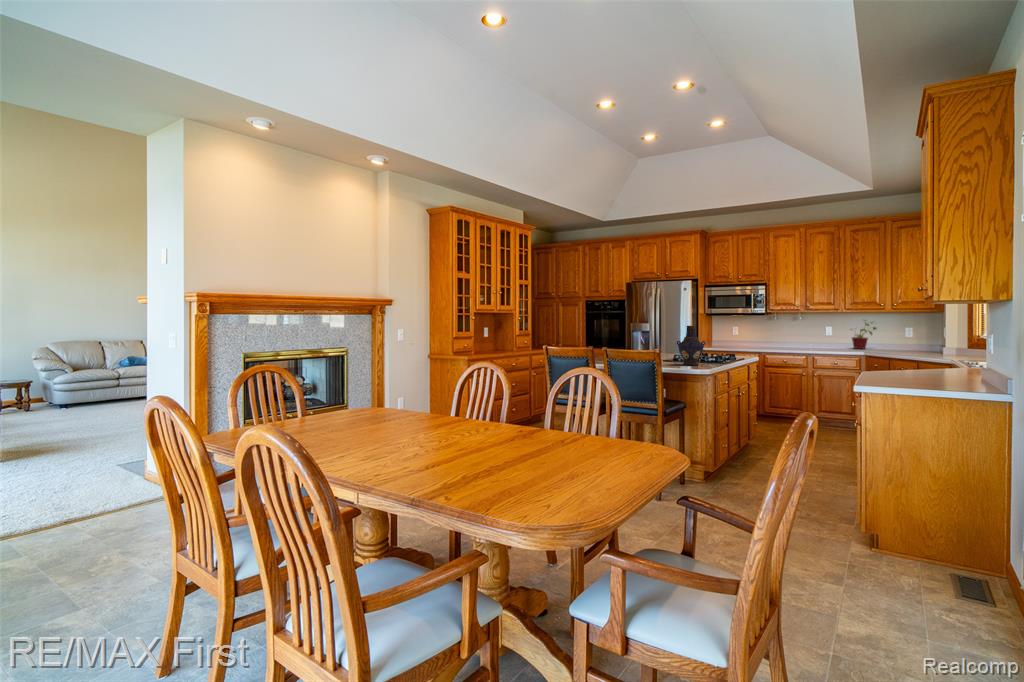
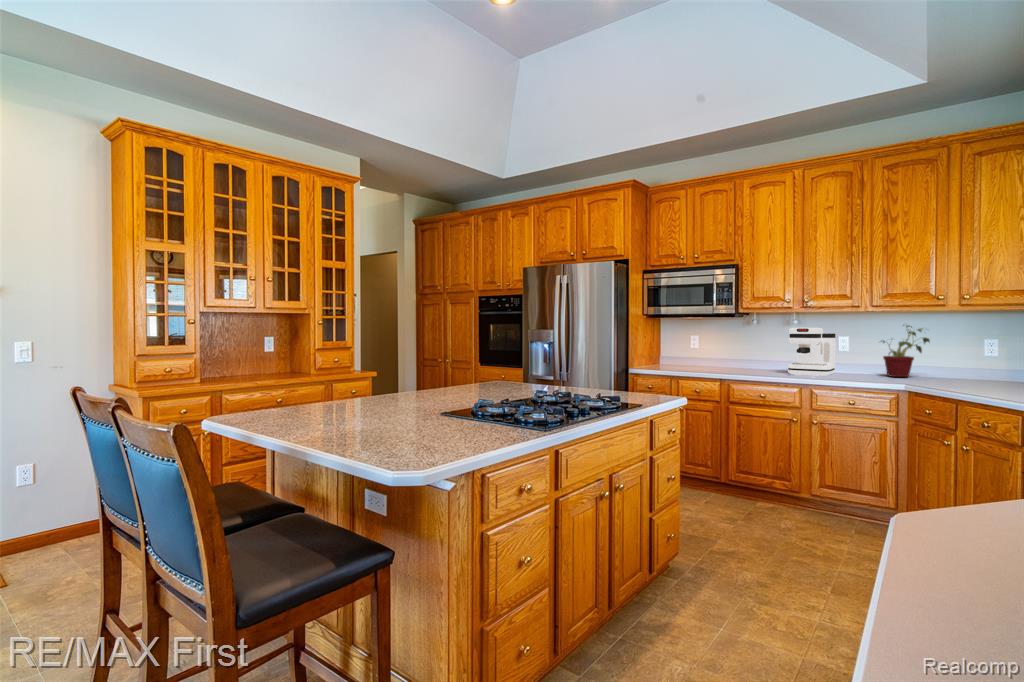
coffee maker: none [798,322,825,349] -> present [788,328,835,377]
vase: present [677,326,705,365] -> none [376,344,445,454]

